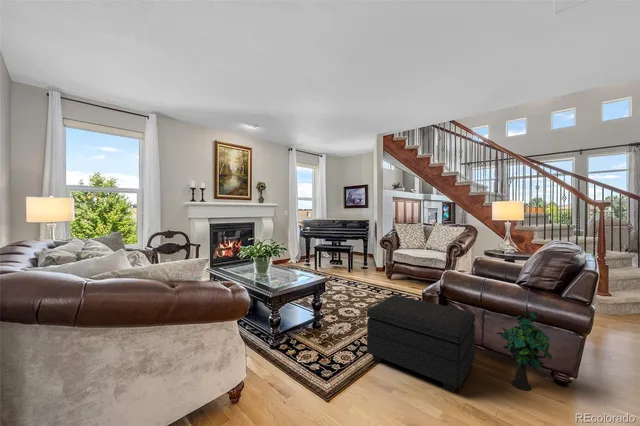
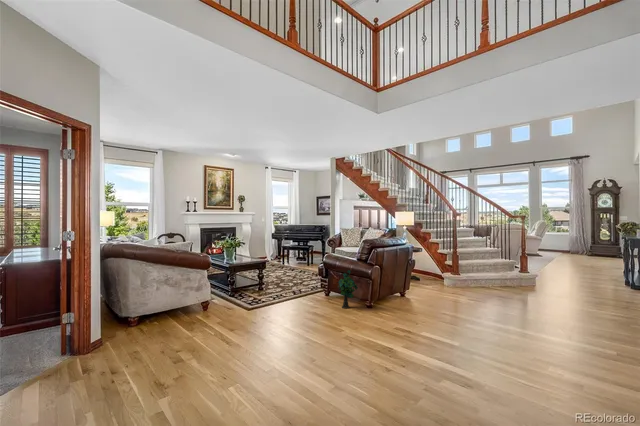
footstool: present [367,296,475,392] -> none [277,269,332,309]

